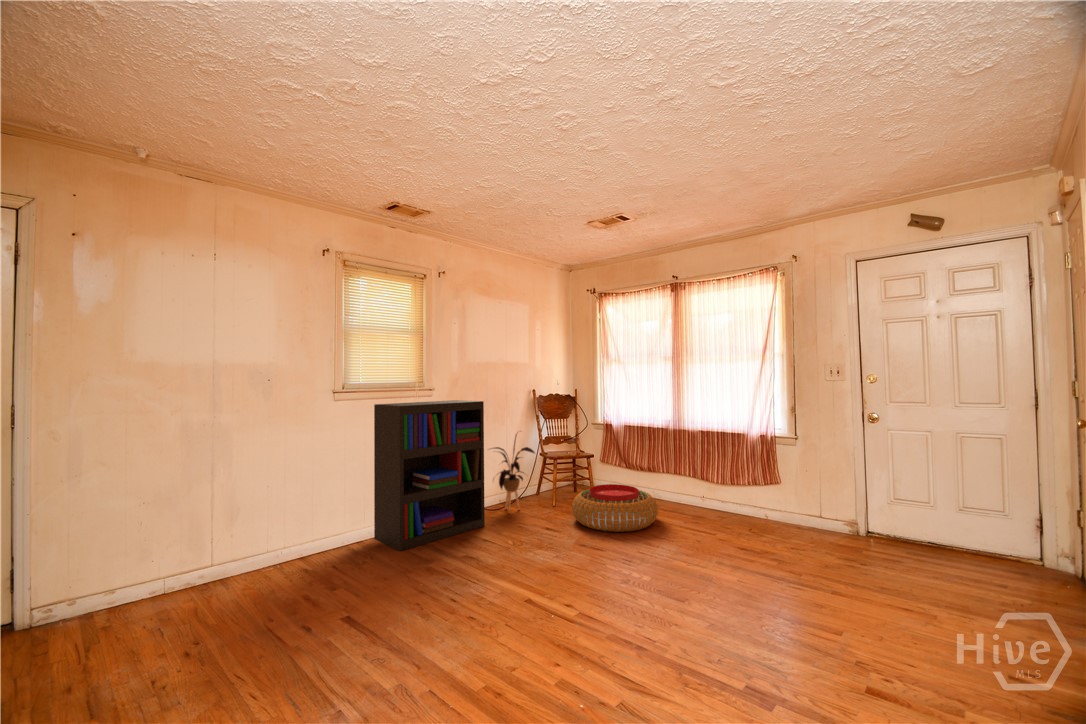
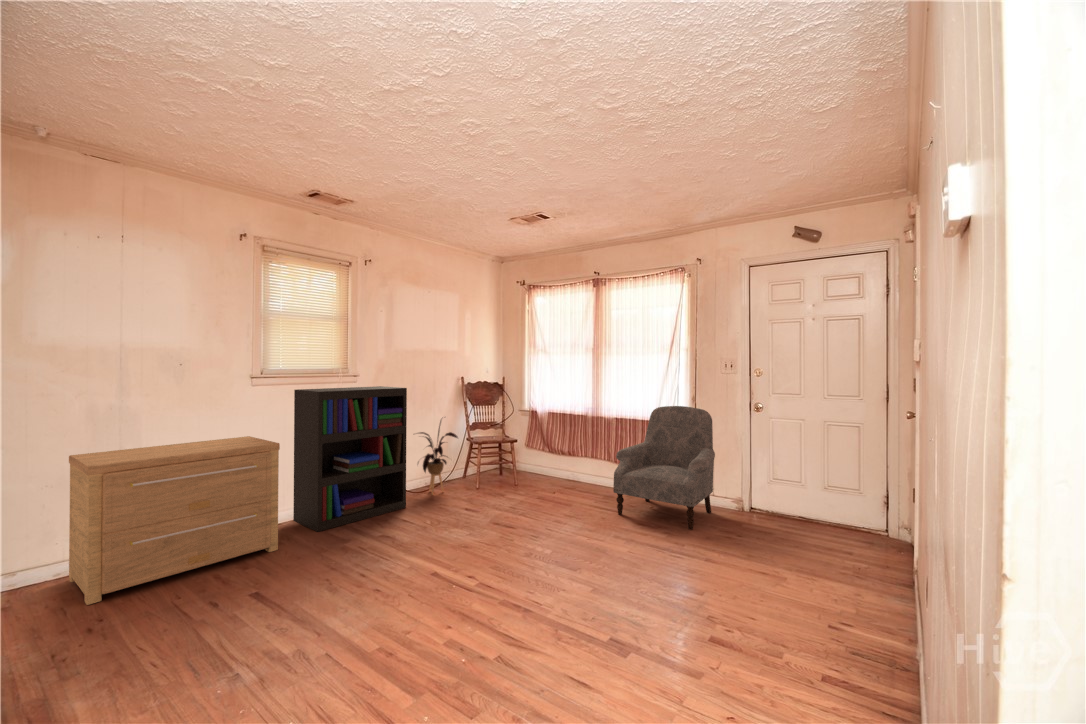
armchair: none [708,417,822,555] -> present [613,406,715,530]
side table: none [167,452,364,625] -> present [69,436,280,605]
pouf: present [572,484,658,532] -> none [491,468,571,511]

